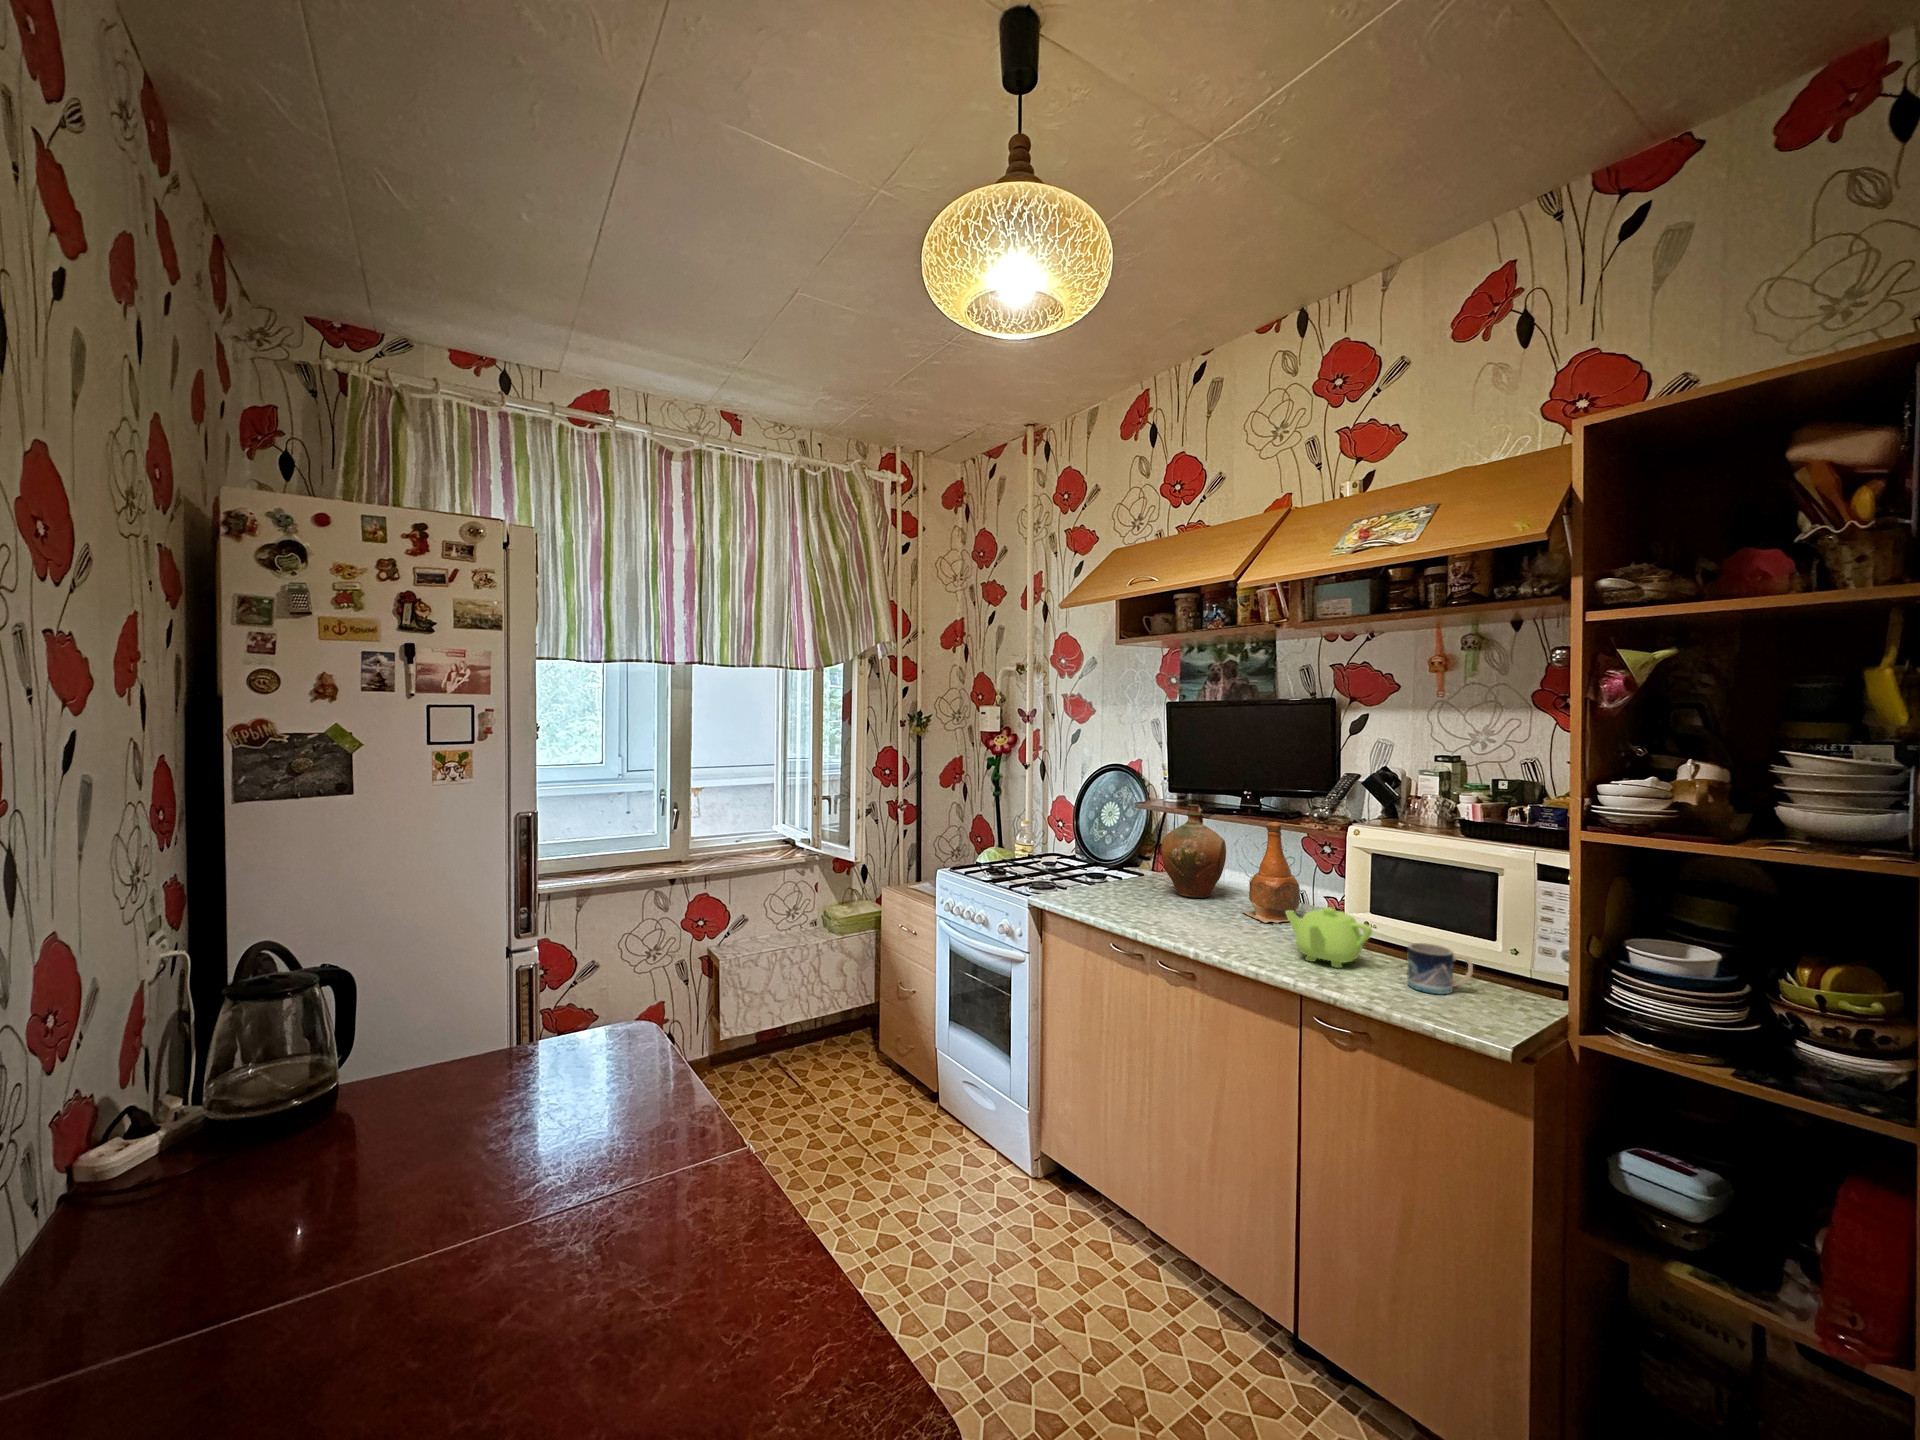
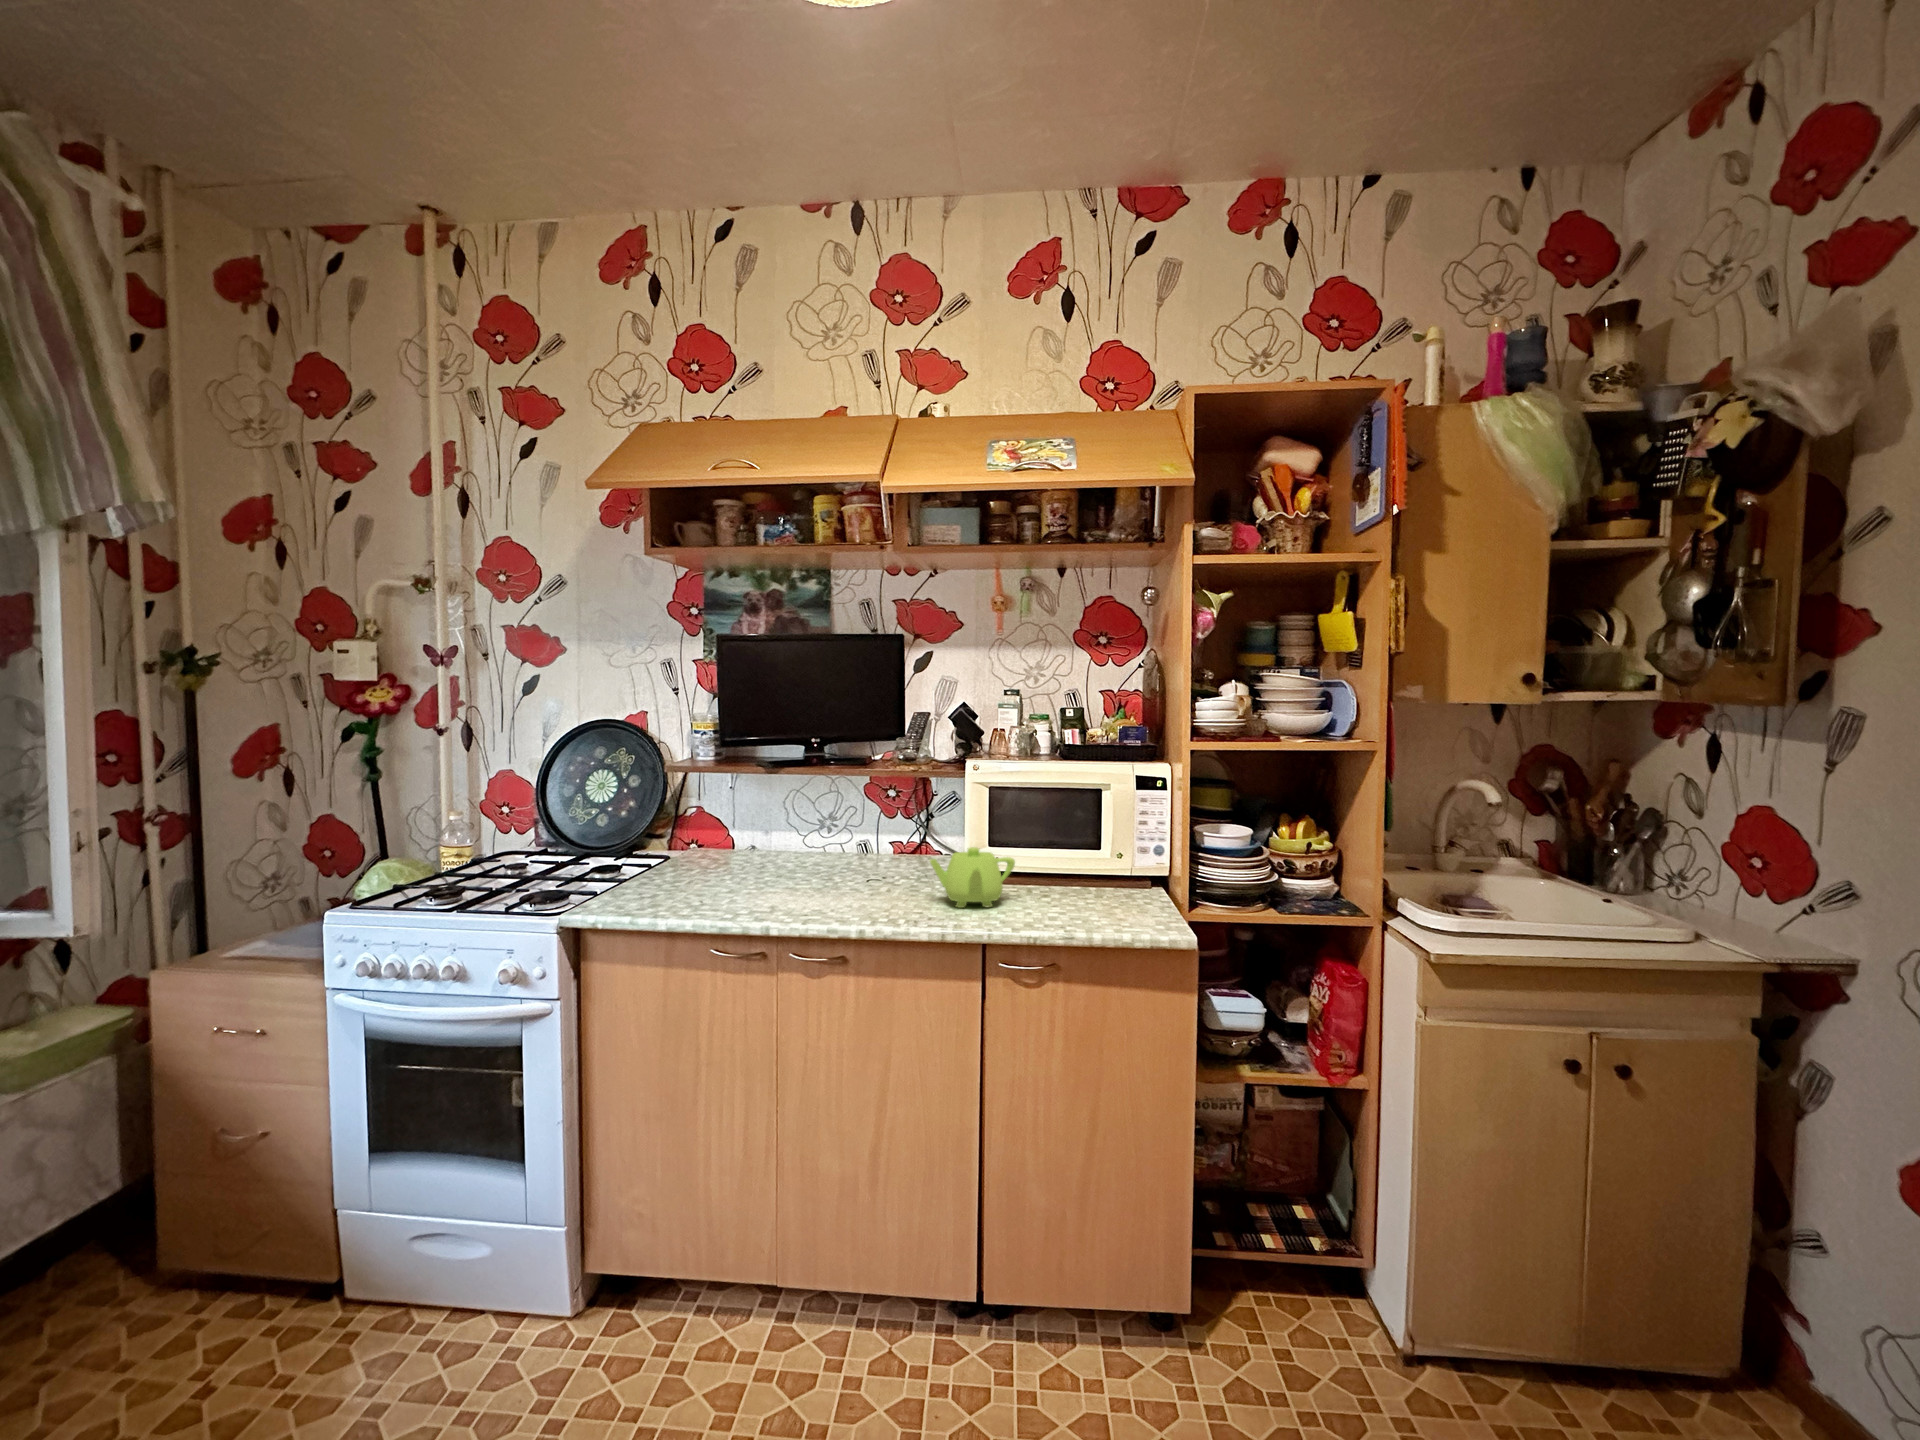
ceramic jug: present [1161,804,1226,898] -> none [717,759,794,870]
bottle: present [1242,822,1302,923] -> none [831,768,899,880]
mug: present [1407,943,1473,994] -> none [1052,863,1100,909]

